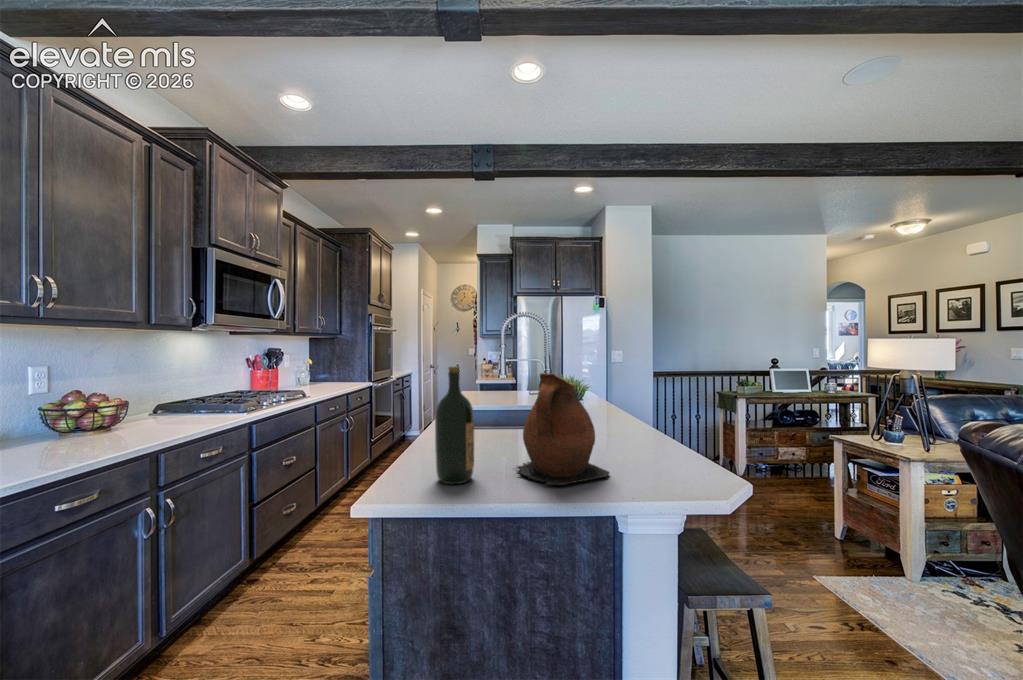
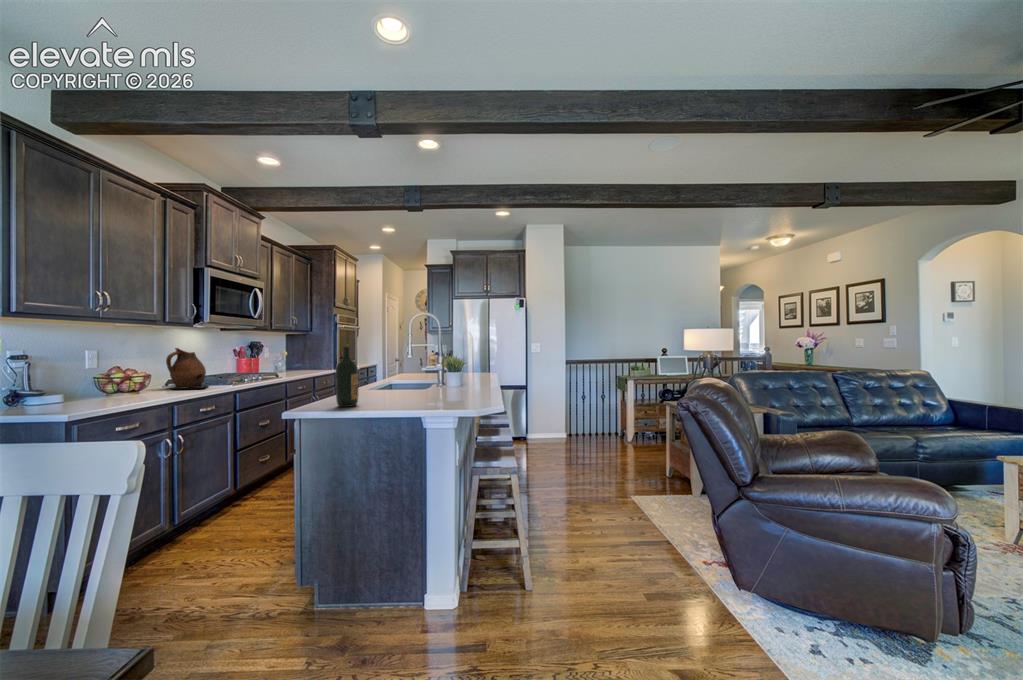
ceramic pitcher: present [517,373,609,485] -> present [166,348,208,389]

